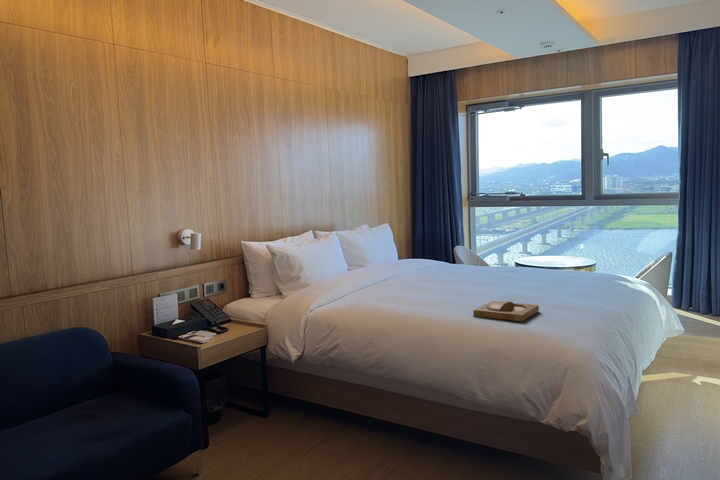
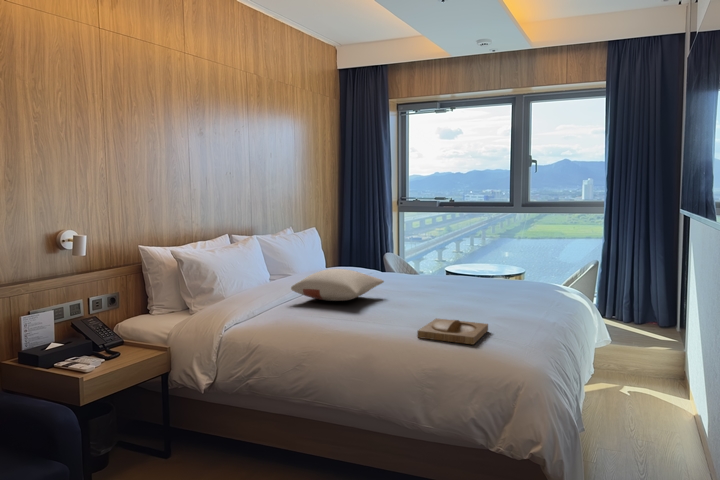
pillow: none [367,260,450,287] -> present [291,269,384,301]

